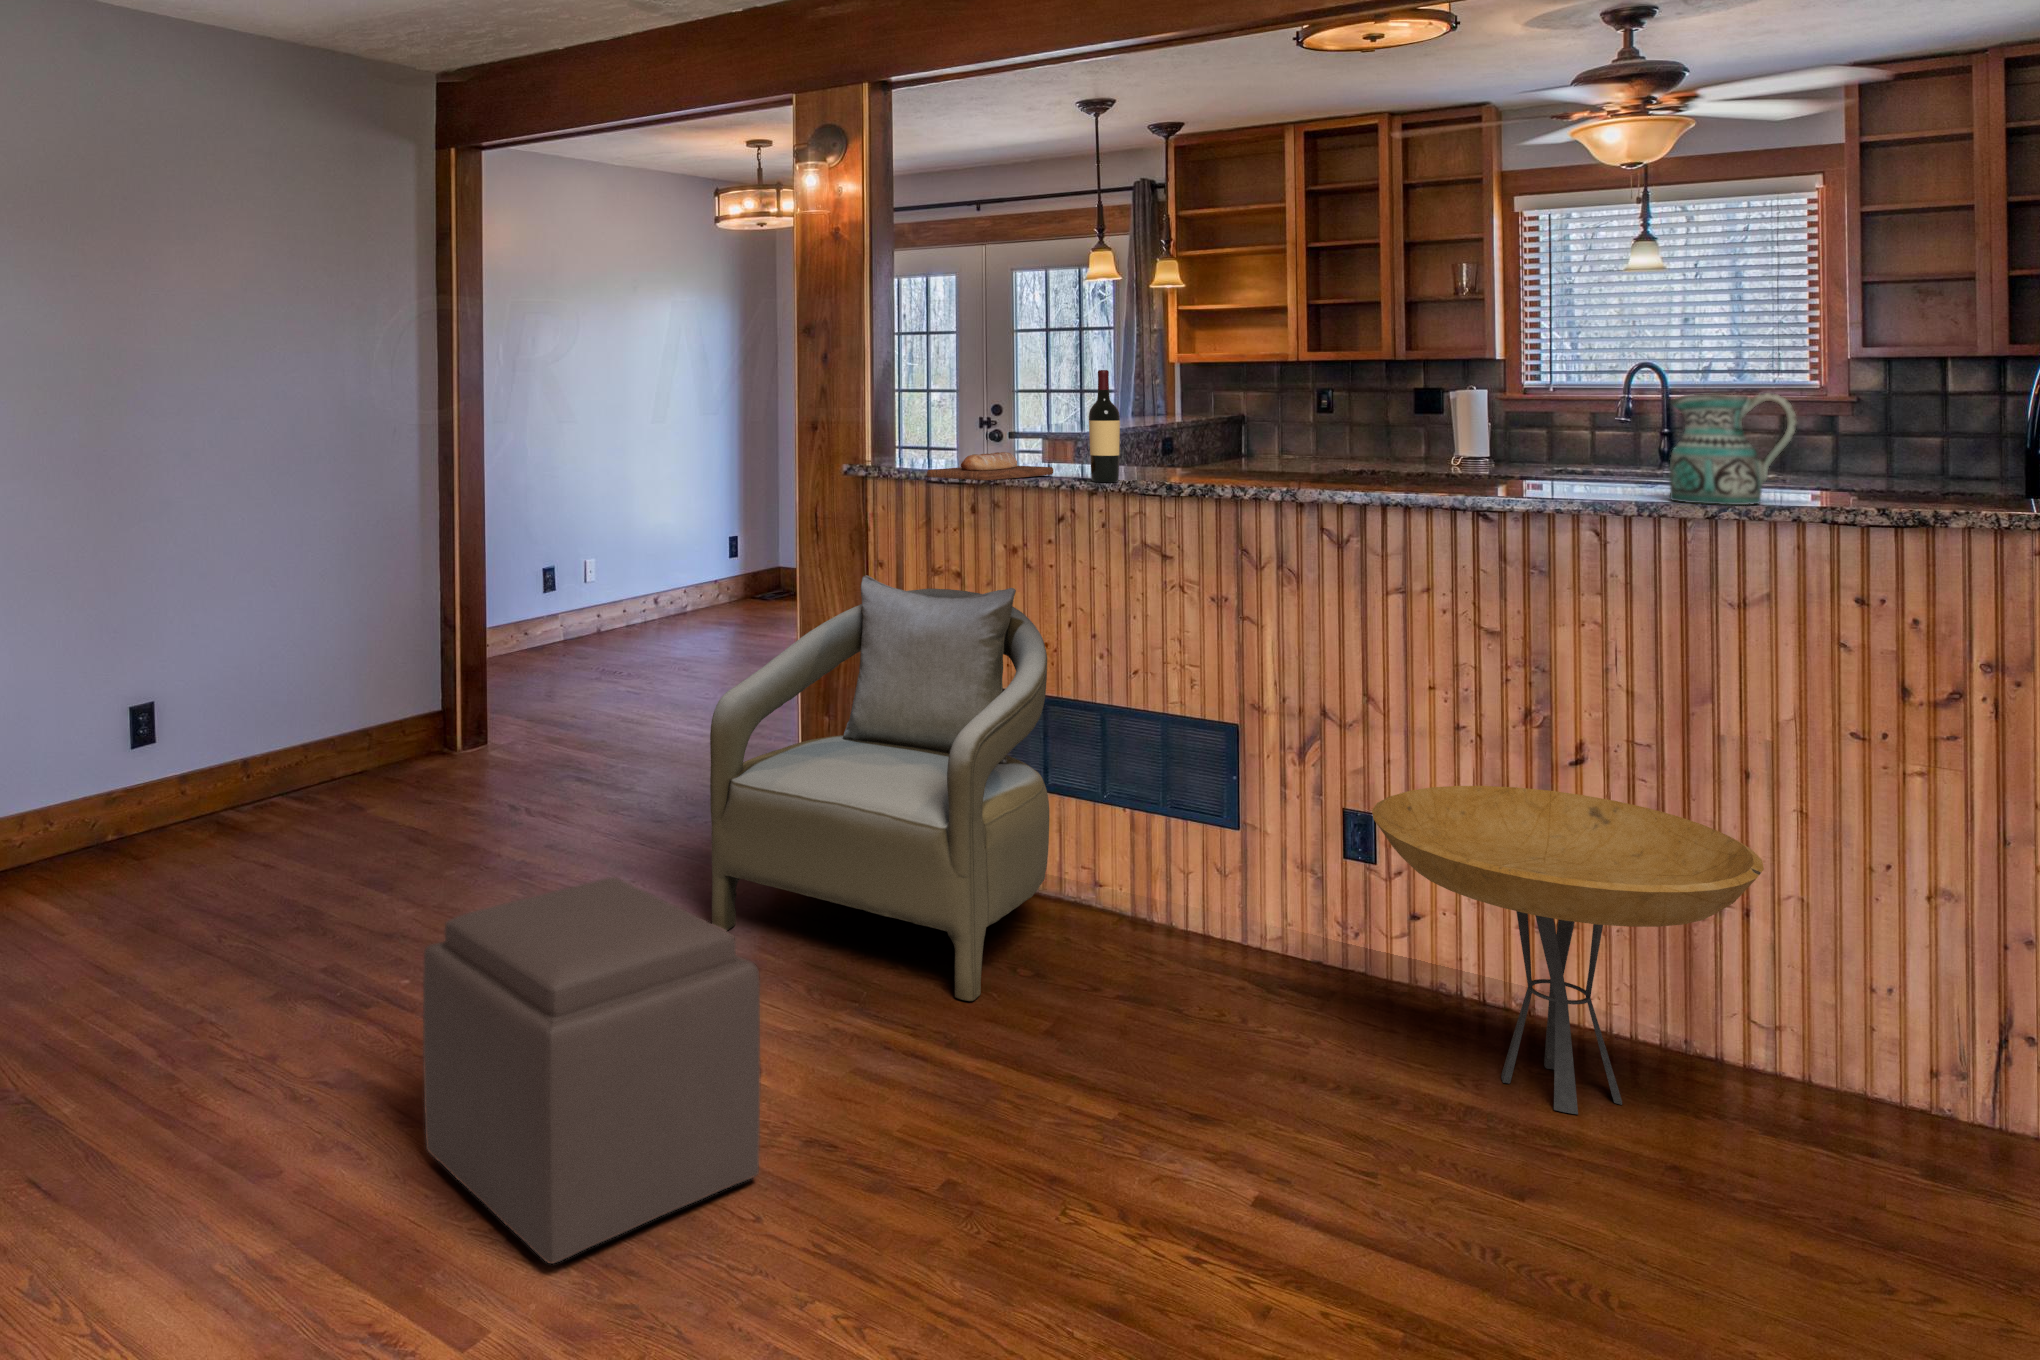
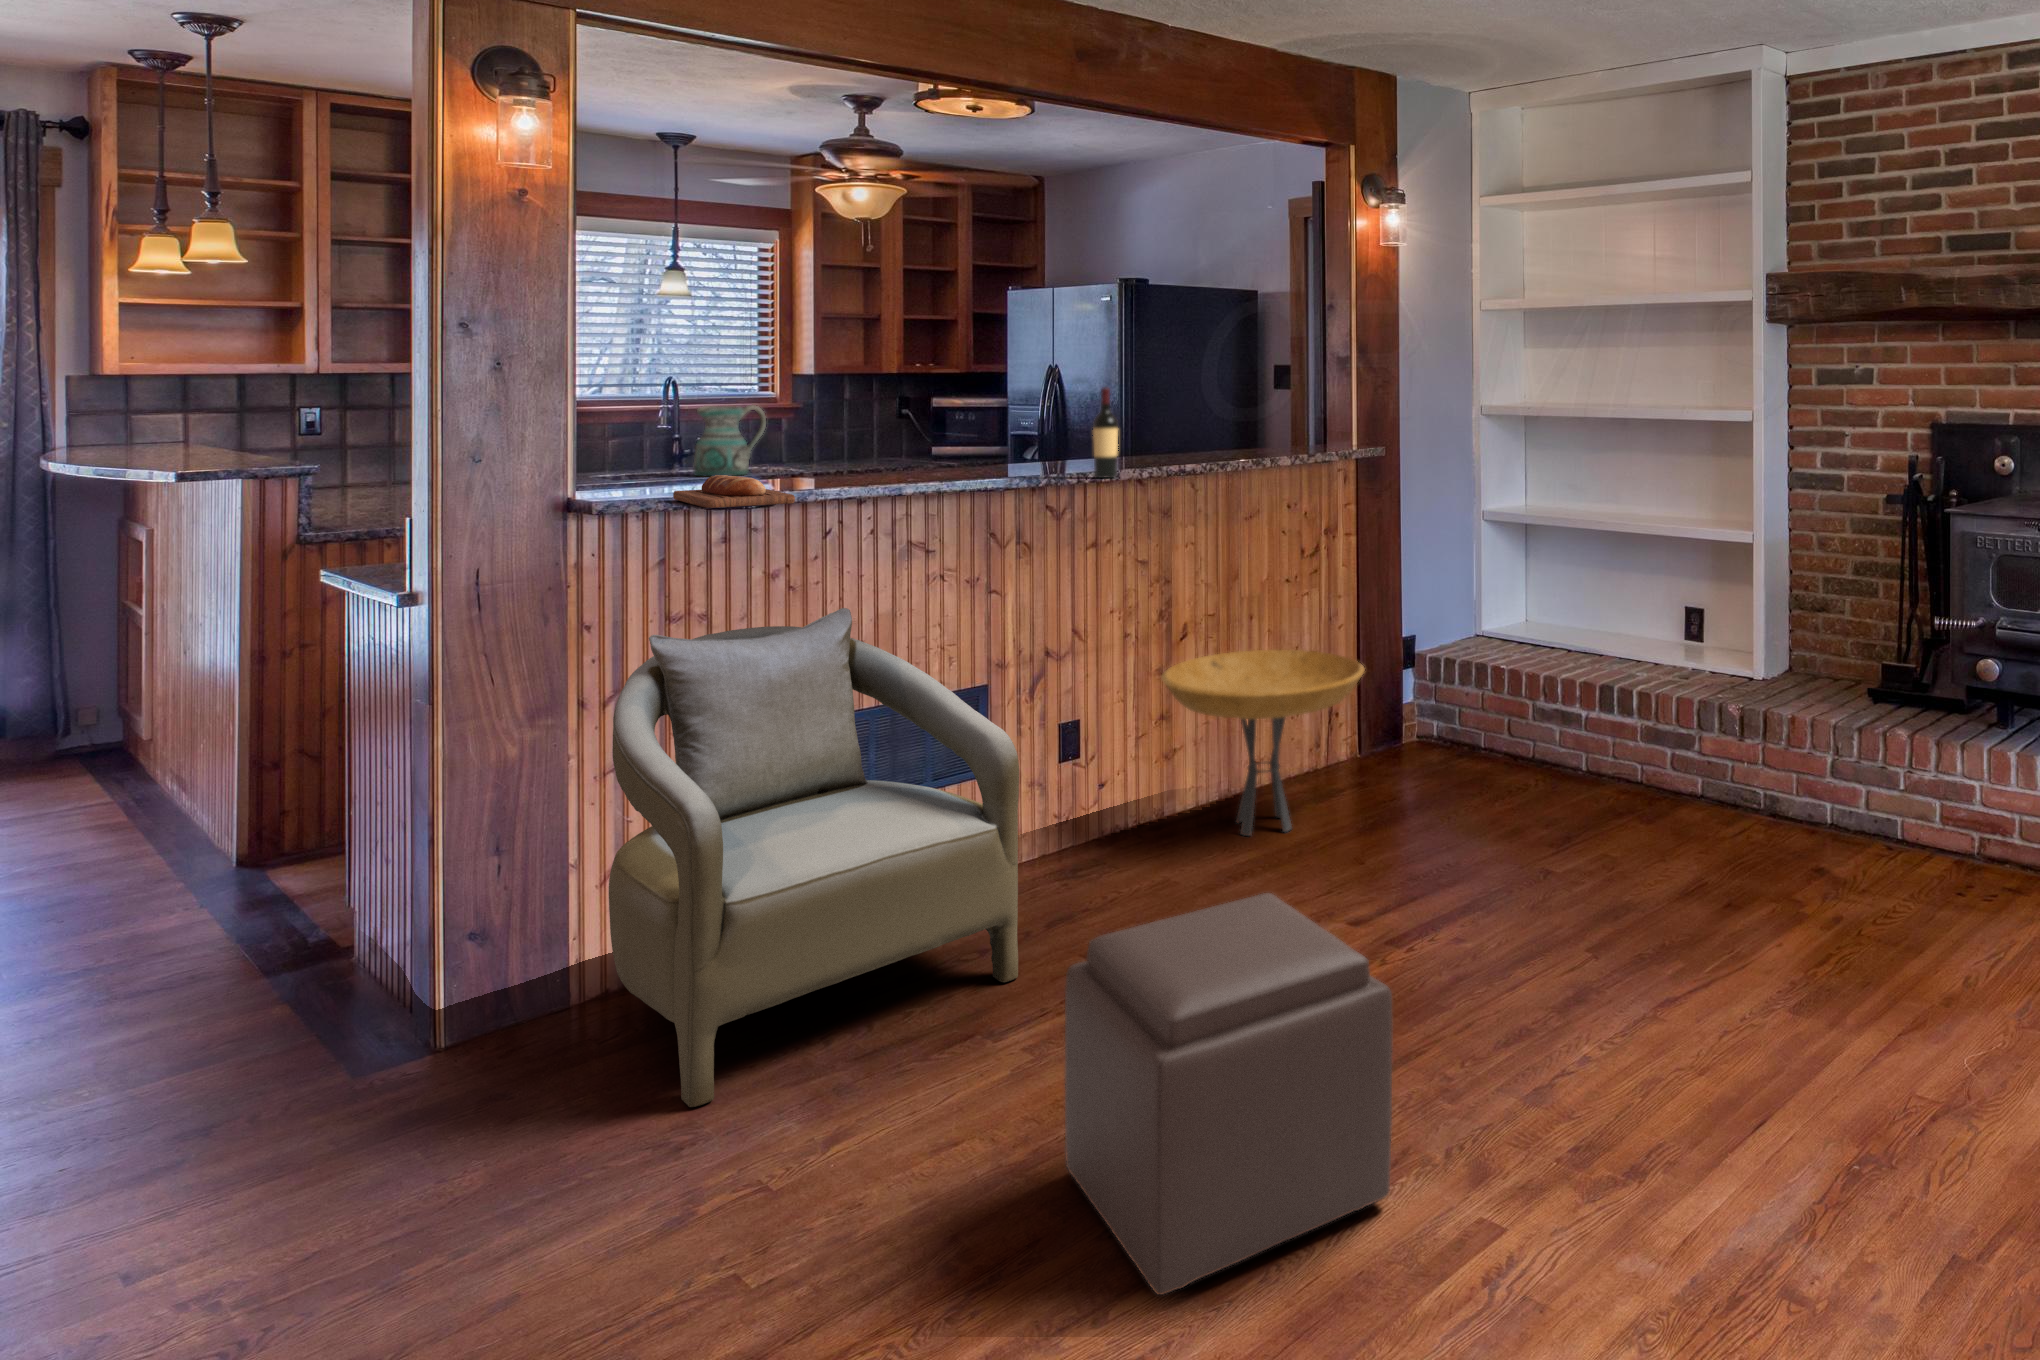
wine bottle: present [1089,370,1120,482] -> present [1093,388,1118,478]
ceramic pitcher: present [1669,393,1797,505] -> present [694,405,766,476]

